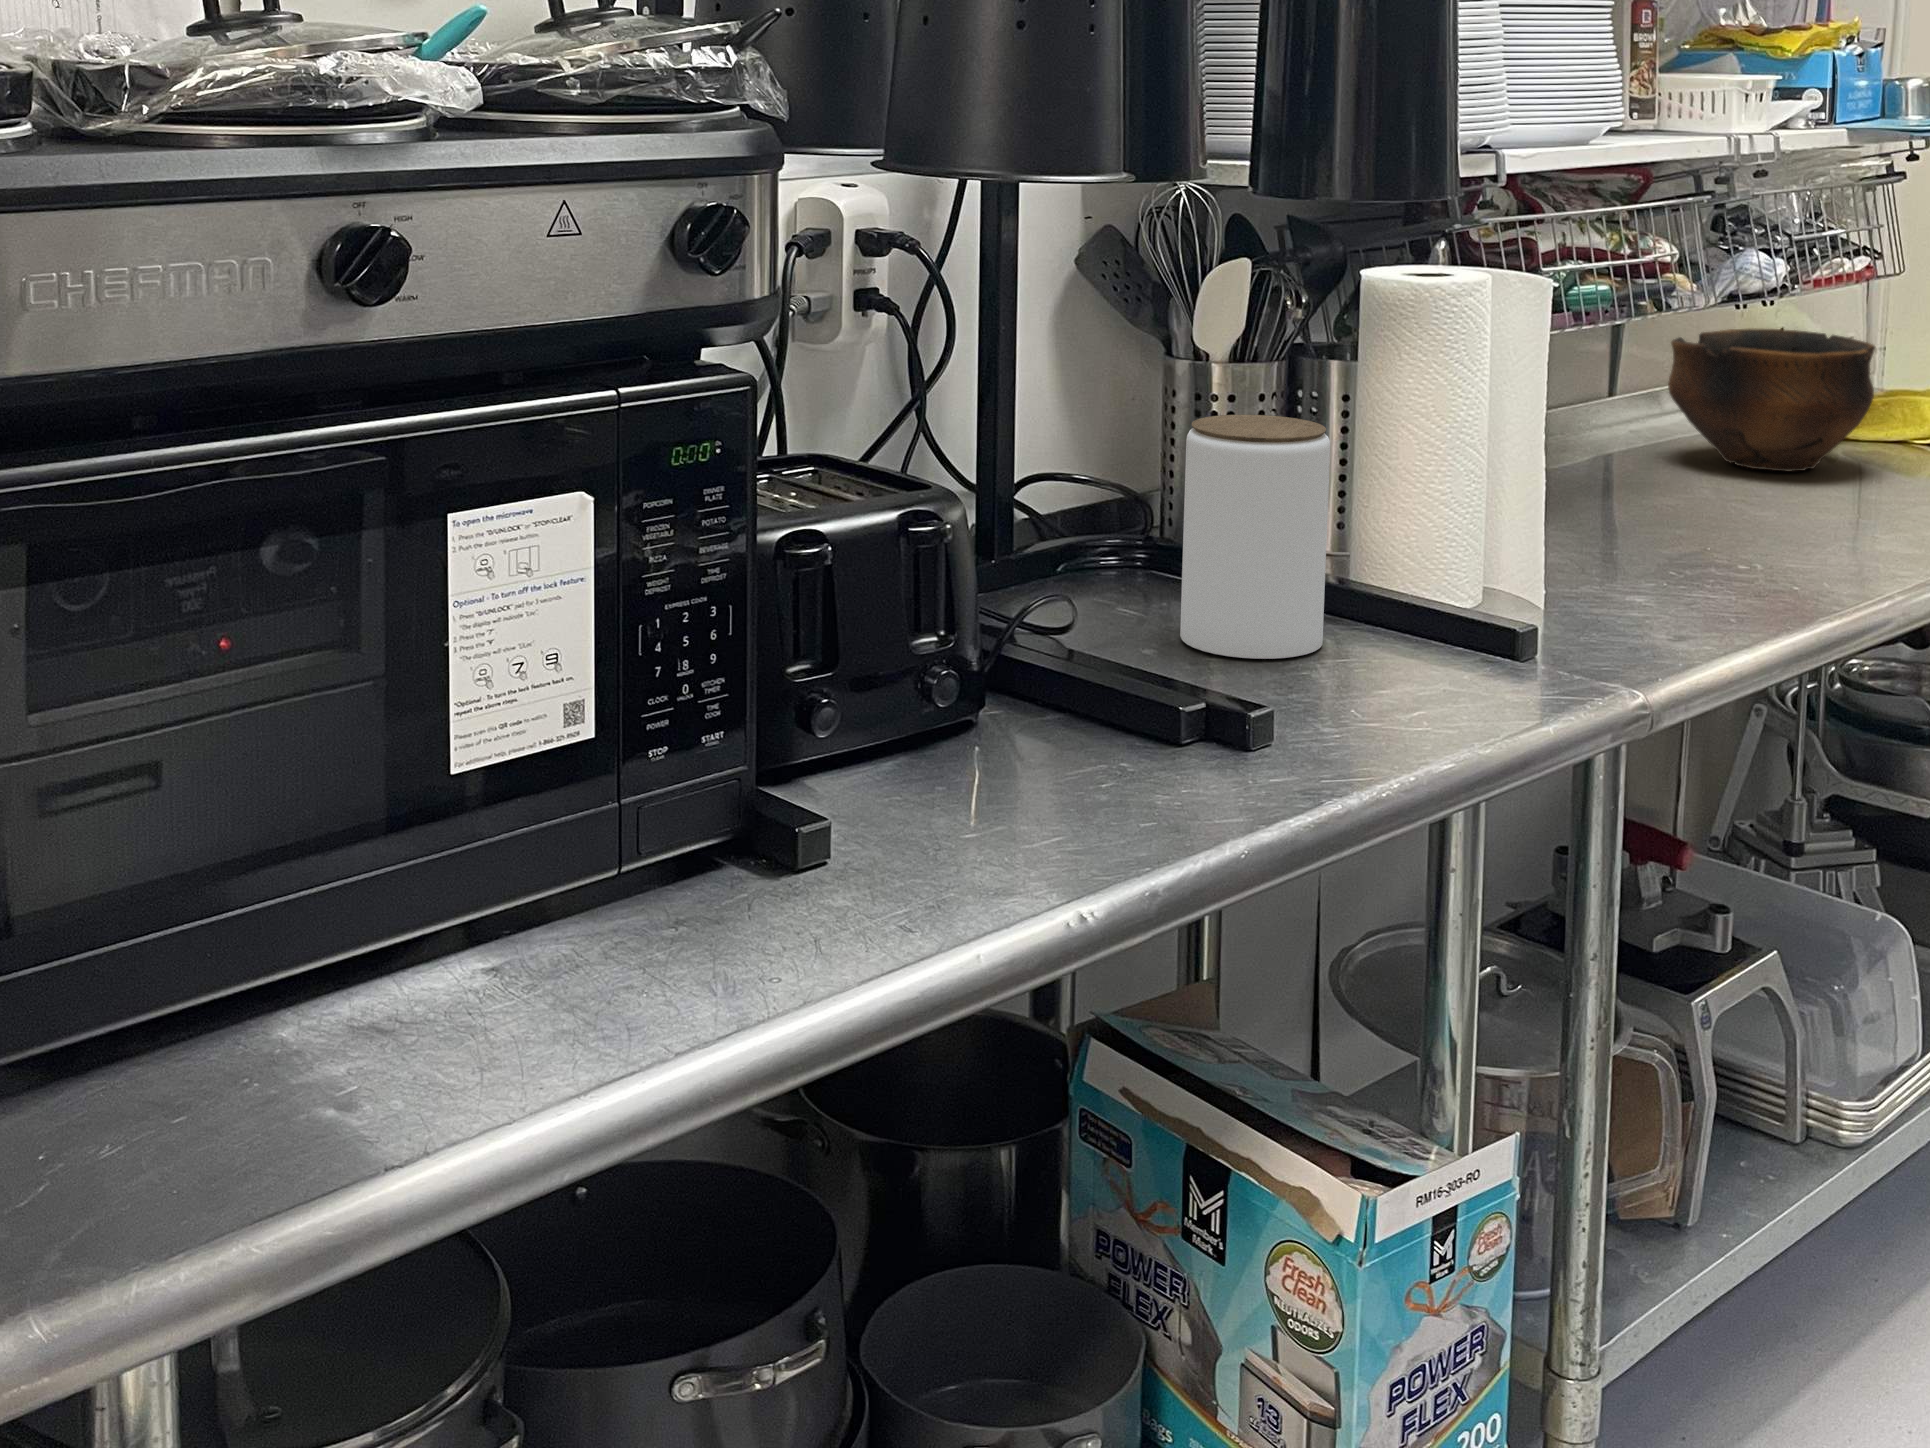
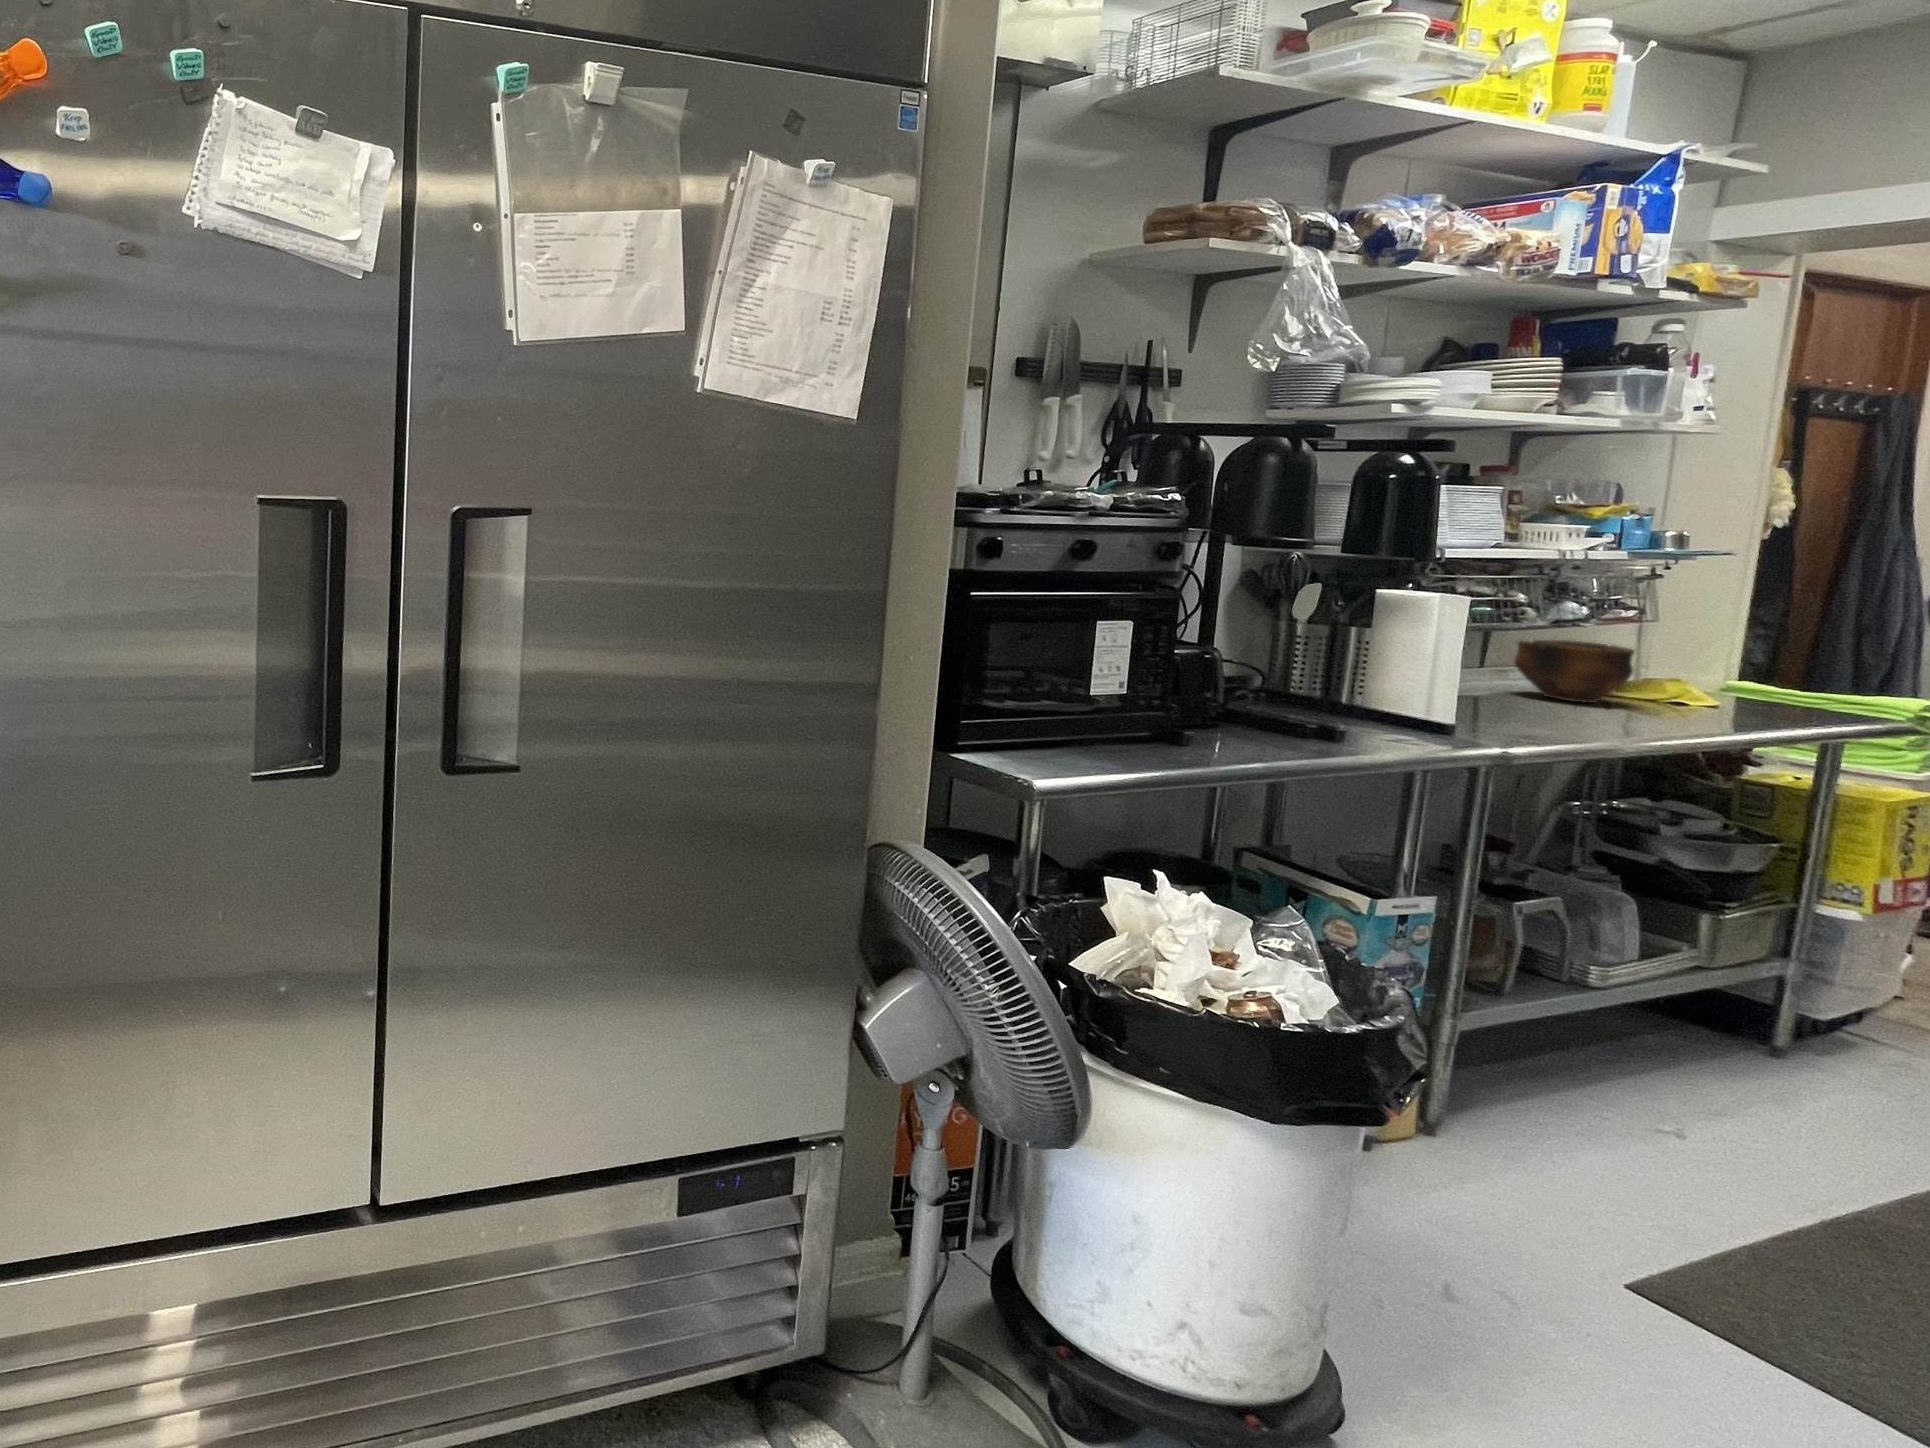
jar: present [1180,415,1330,659] -> none [1289,638,1363,724]

